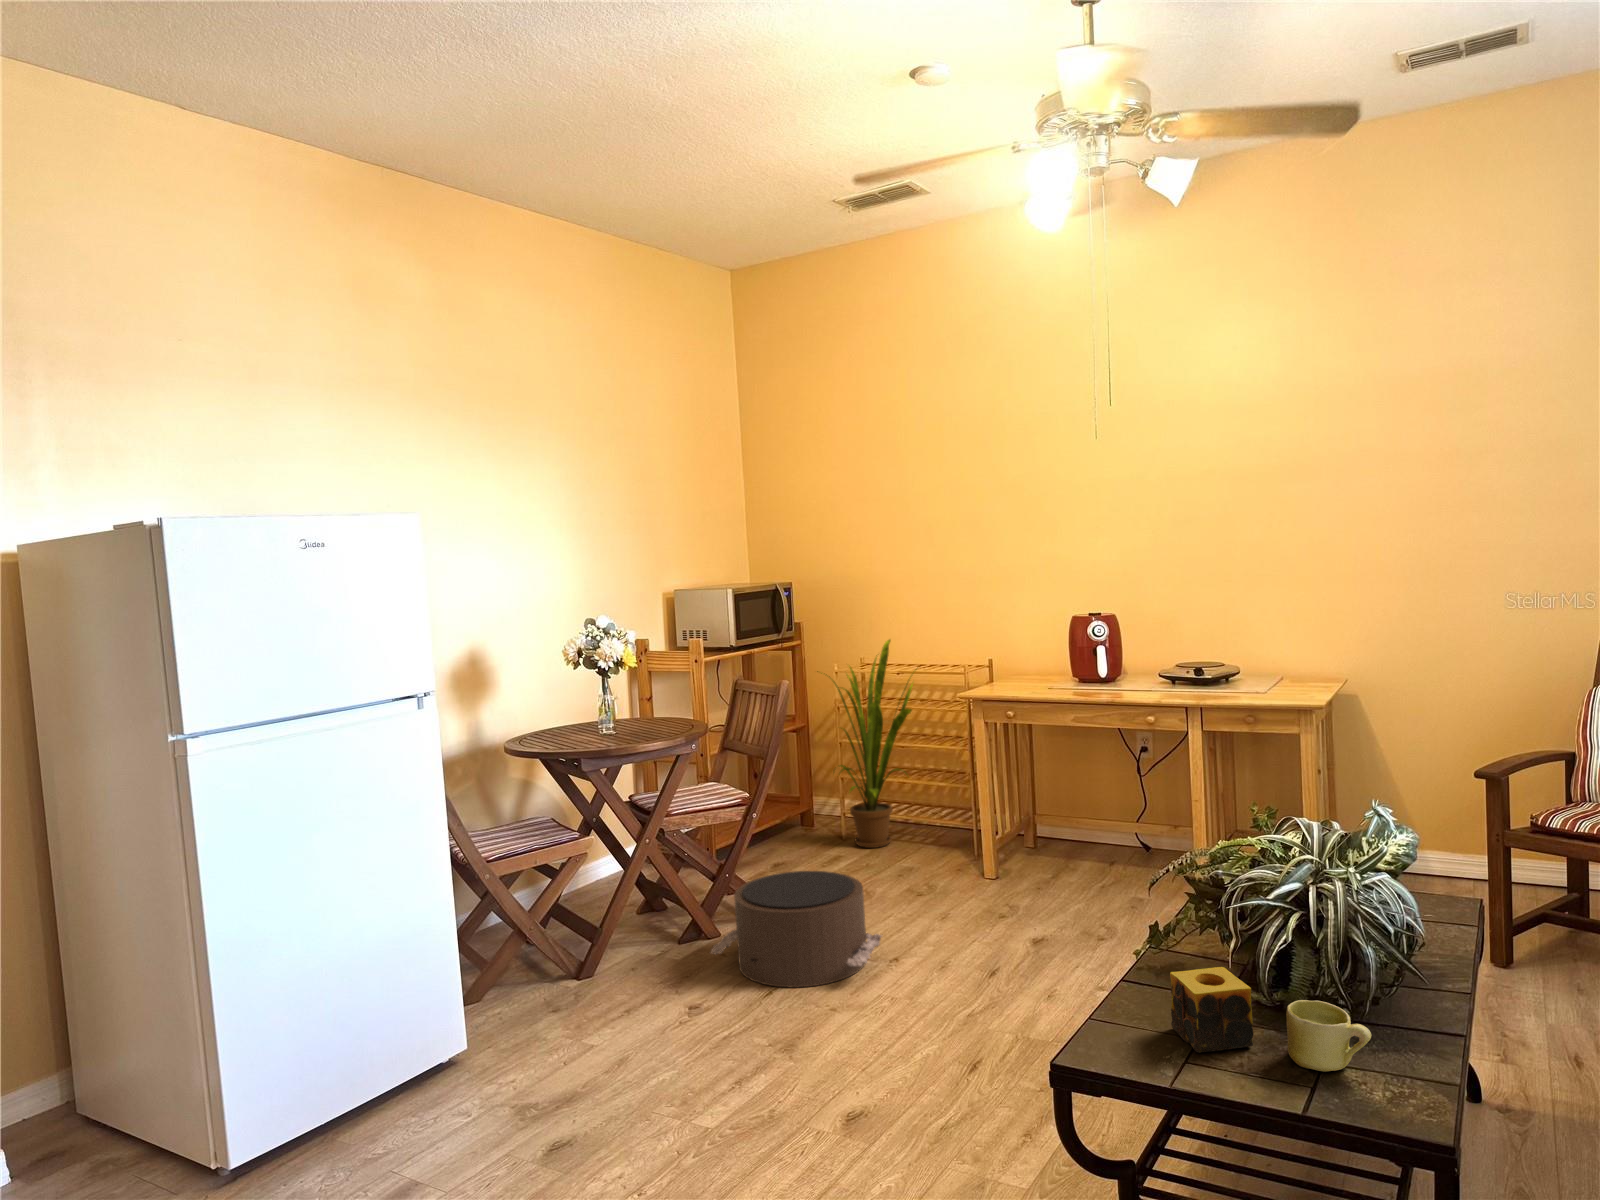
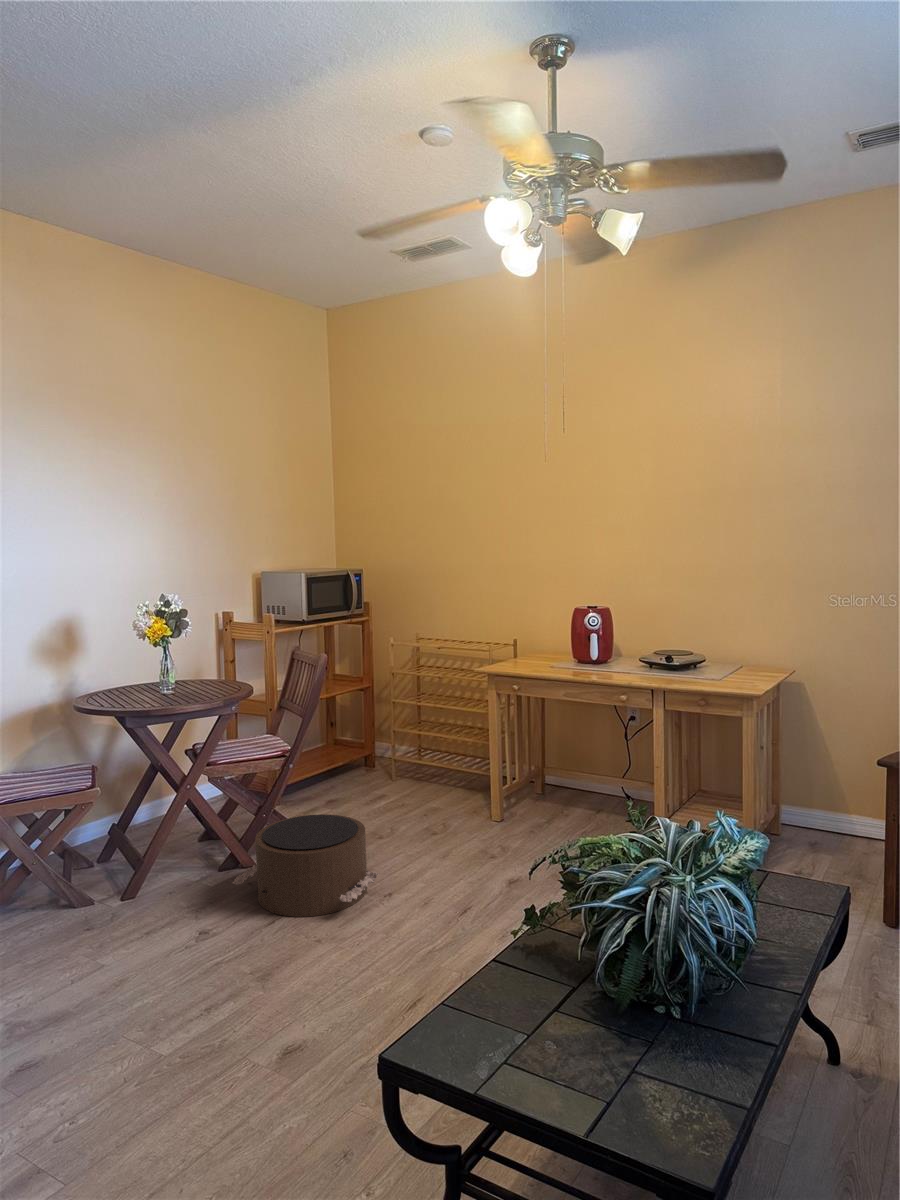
house plant: present [817,640,913,848] -> none [373,619,460,789]
candle: present [1170,967,1254,1053] -> none [509,964,574,1052]
mug: present [1286,1000,1372,1072] -> none [600,1007,673,1083]

